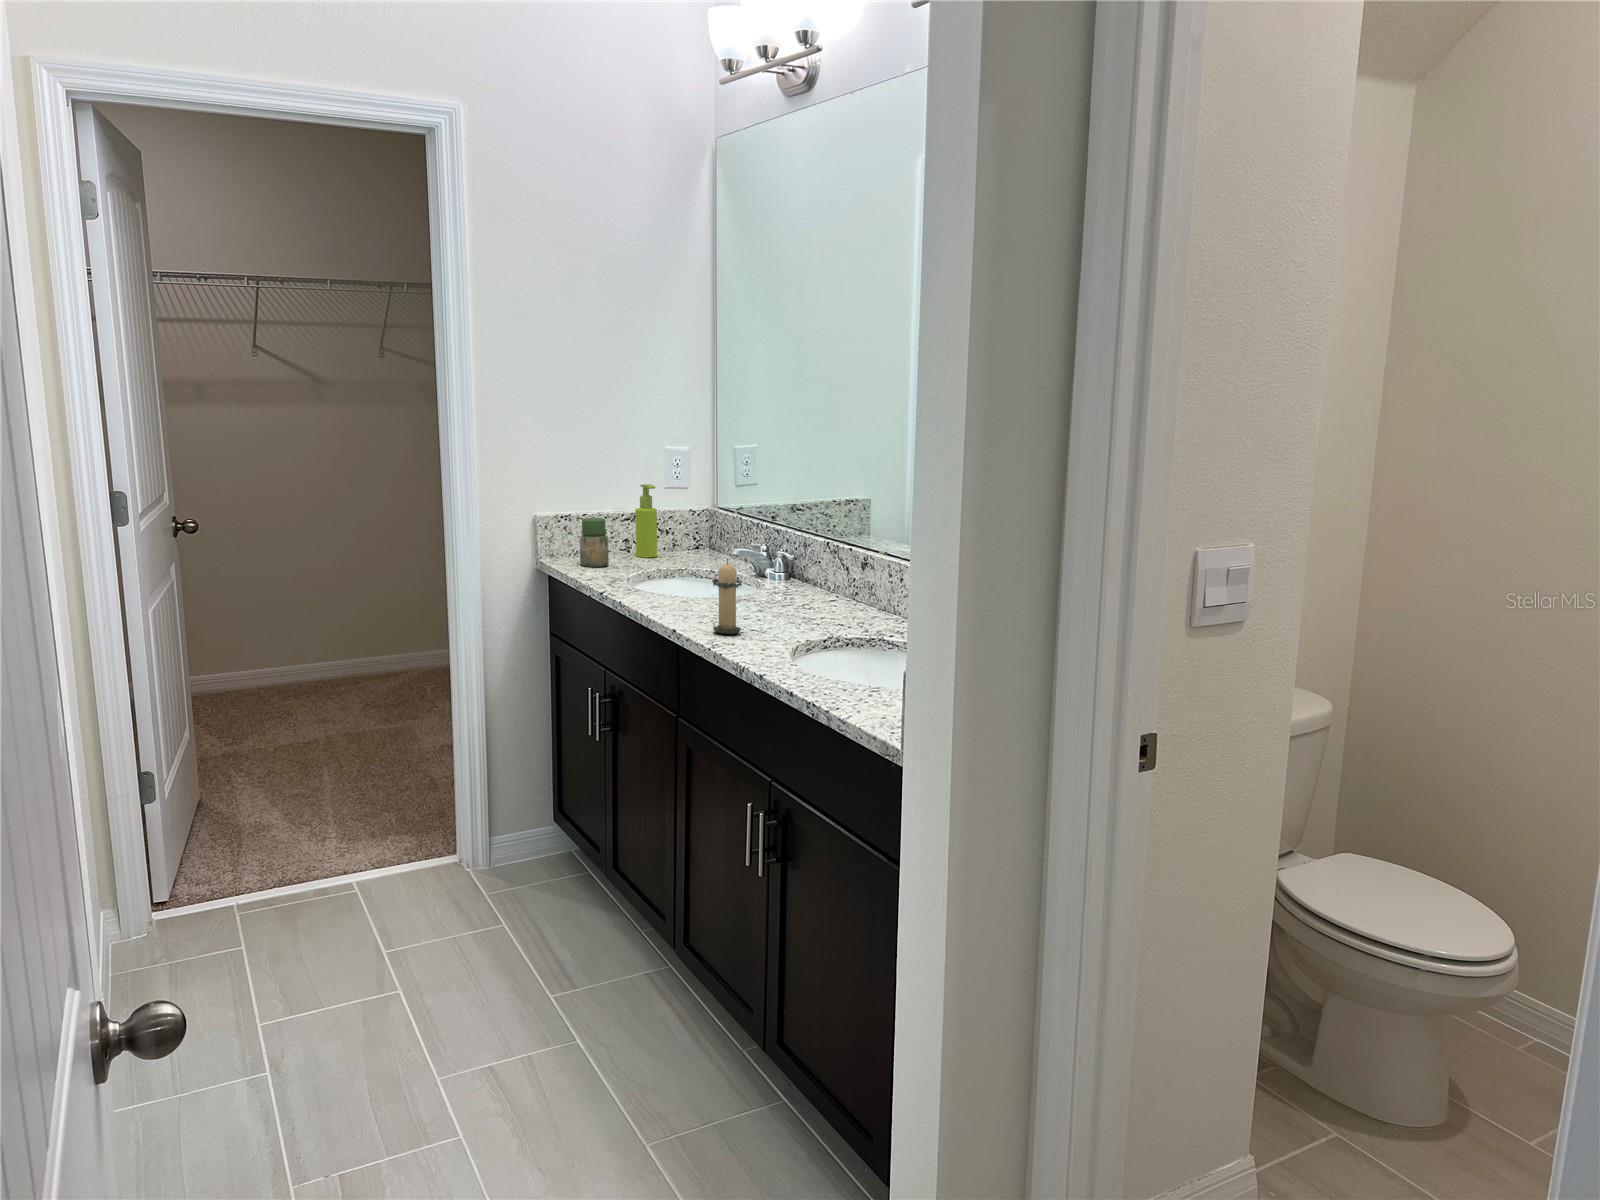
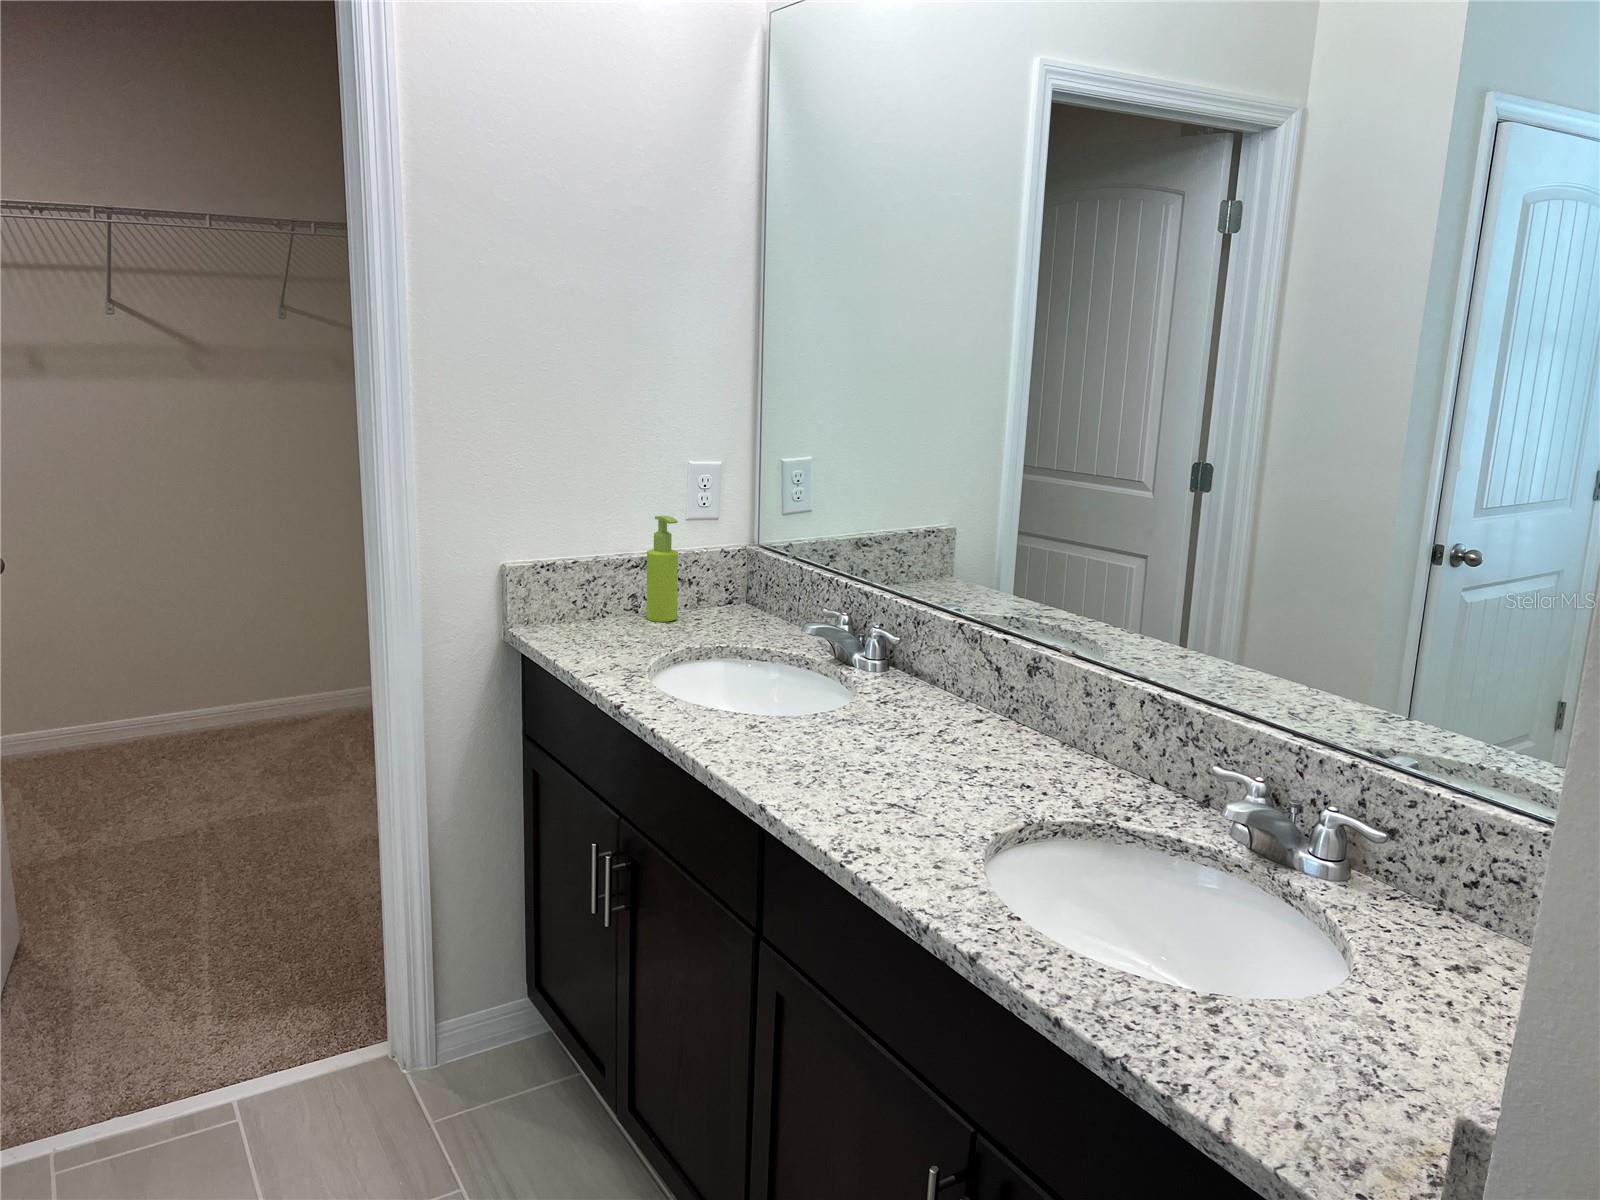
jar: present [580,518,609,567] -> none [571,571,614,646]
candle: present [712,559,742,634] -> none [832,698,897,831]

